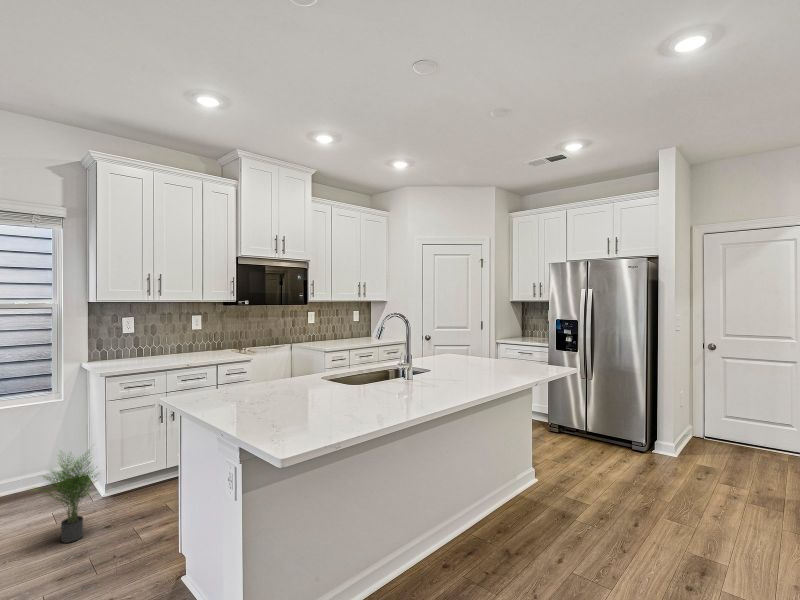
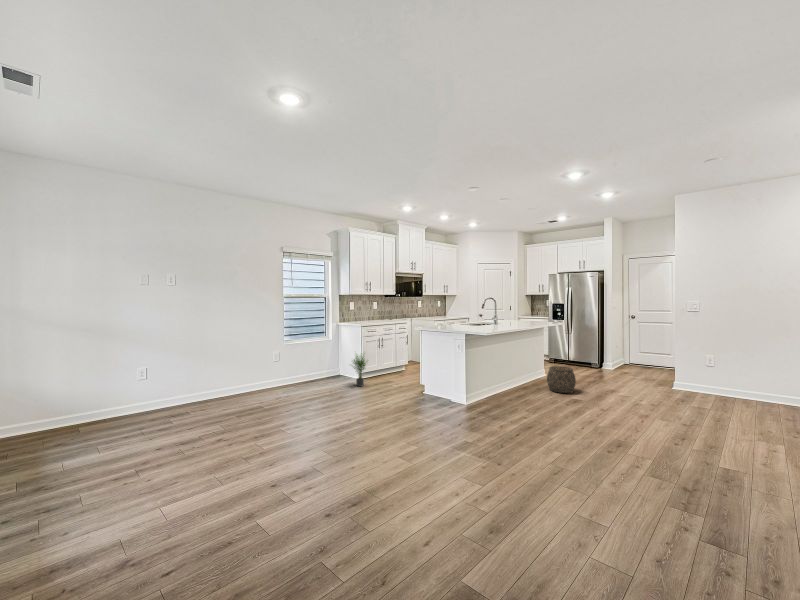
woven basket: none [538,485,610,567] -> present [547,366,576,393]

